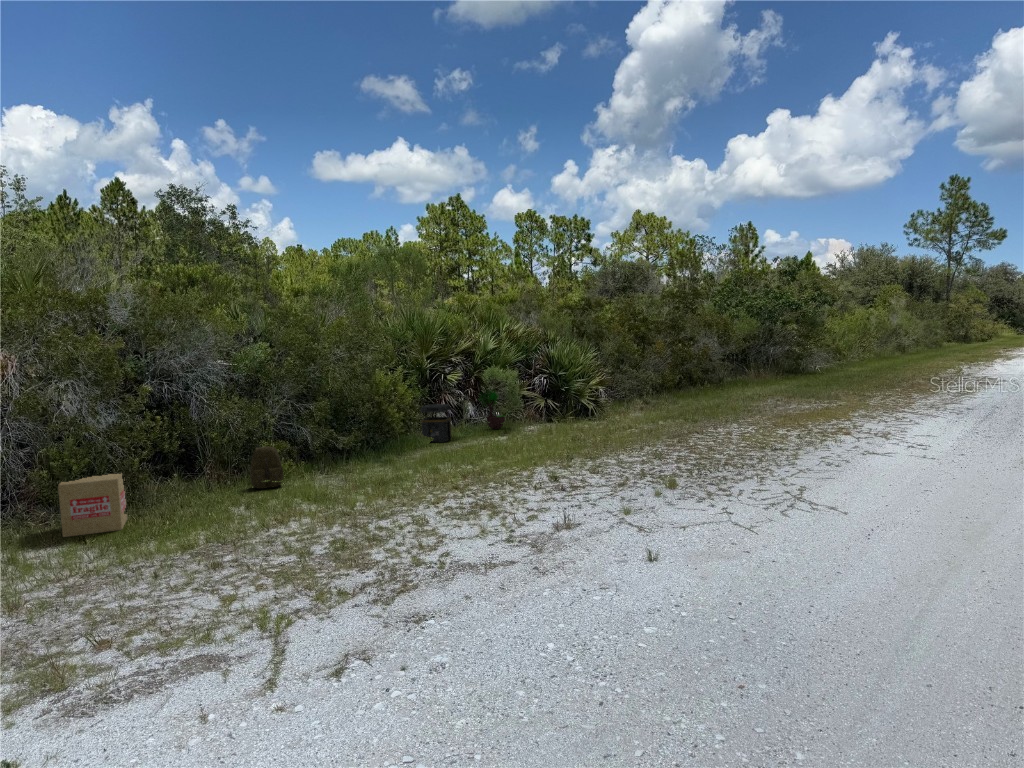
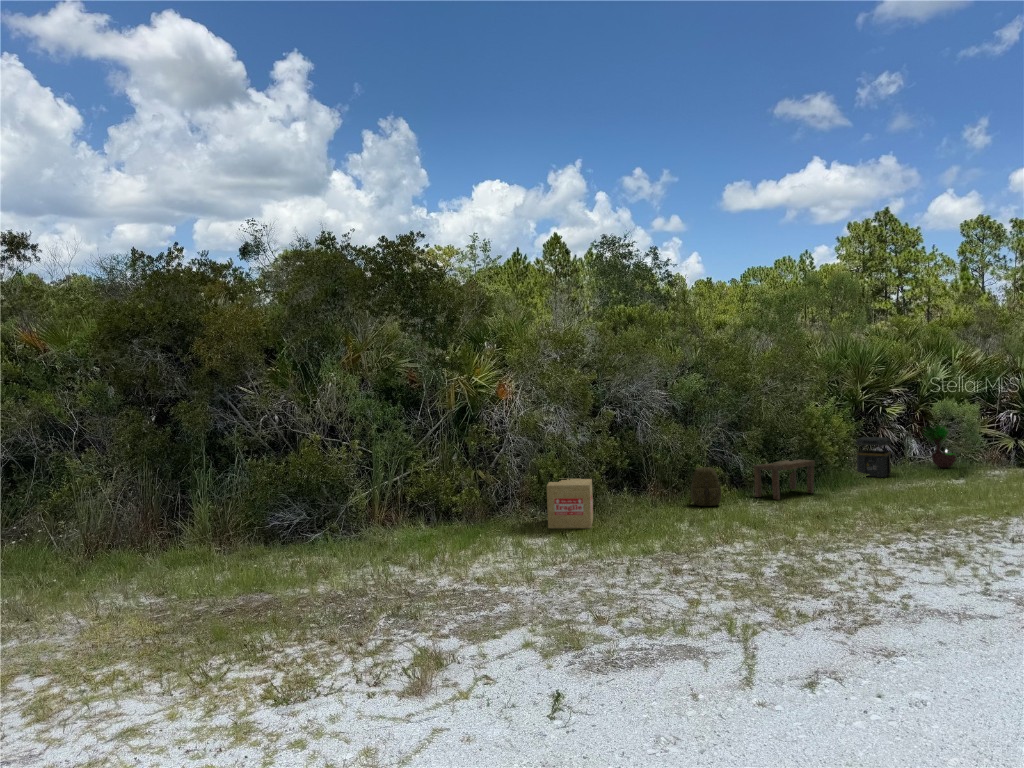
bench: none [319,430,380,474] -> present [754,459,815,500]

